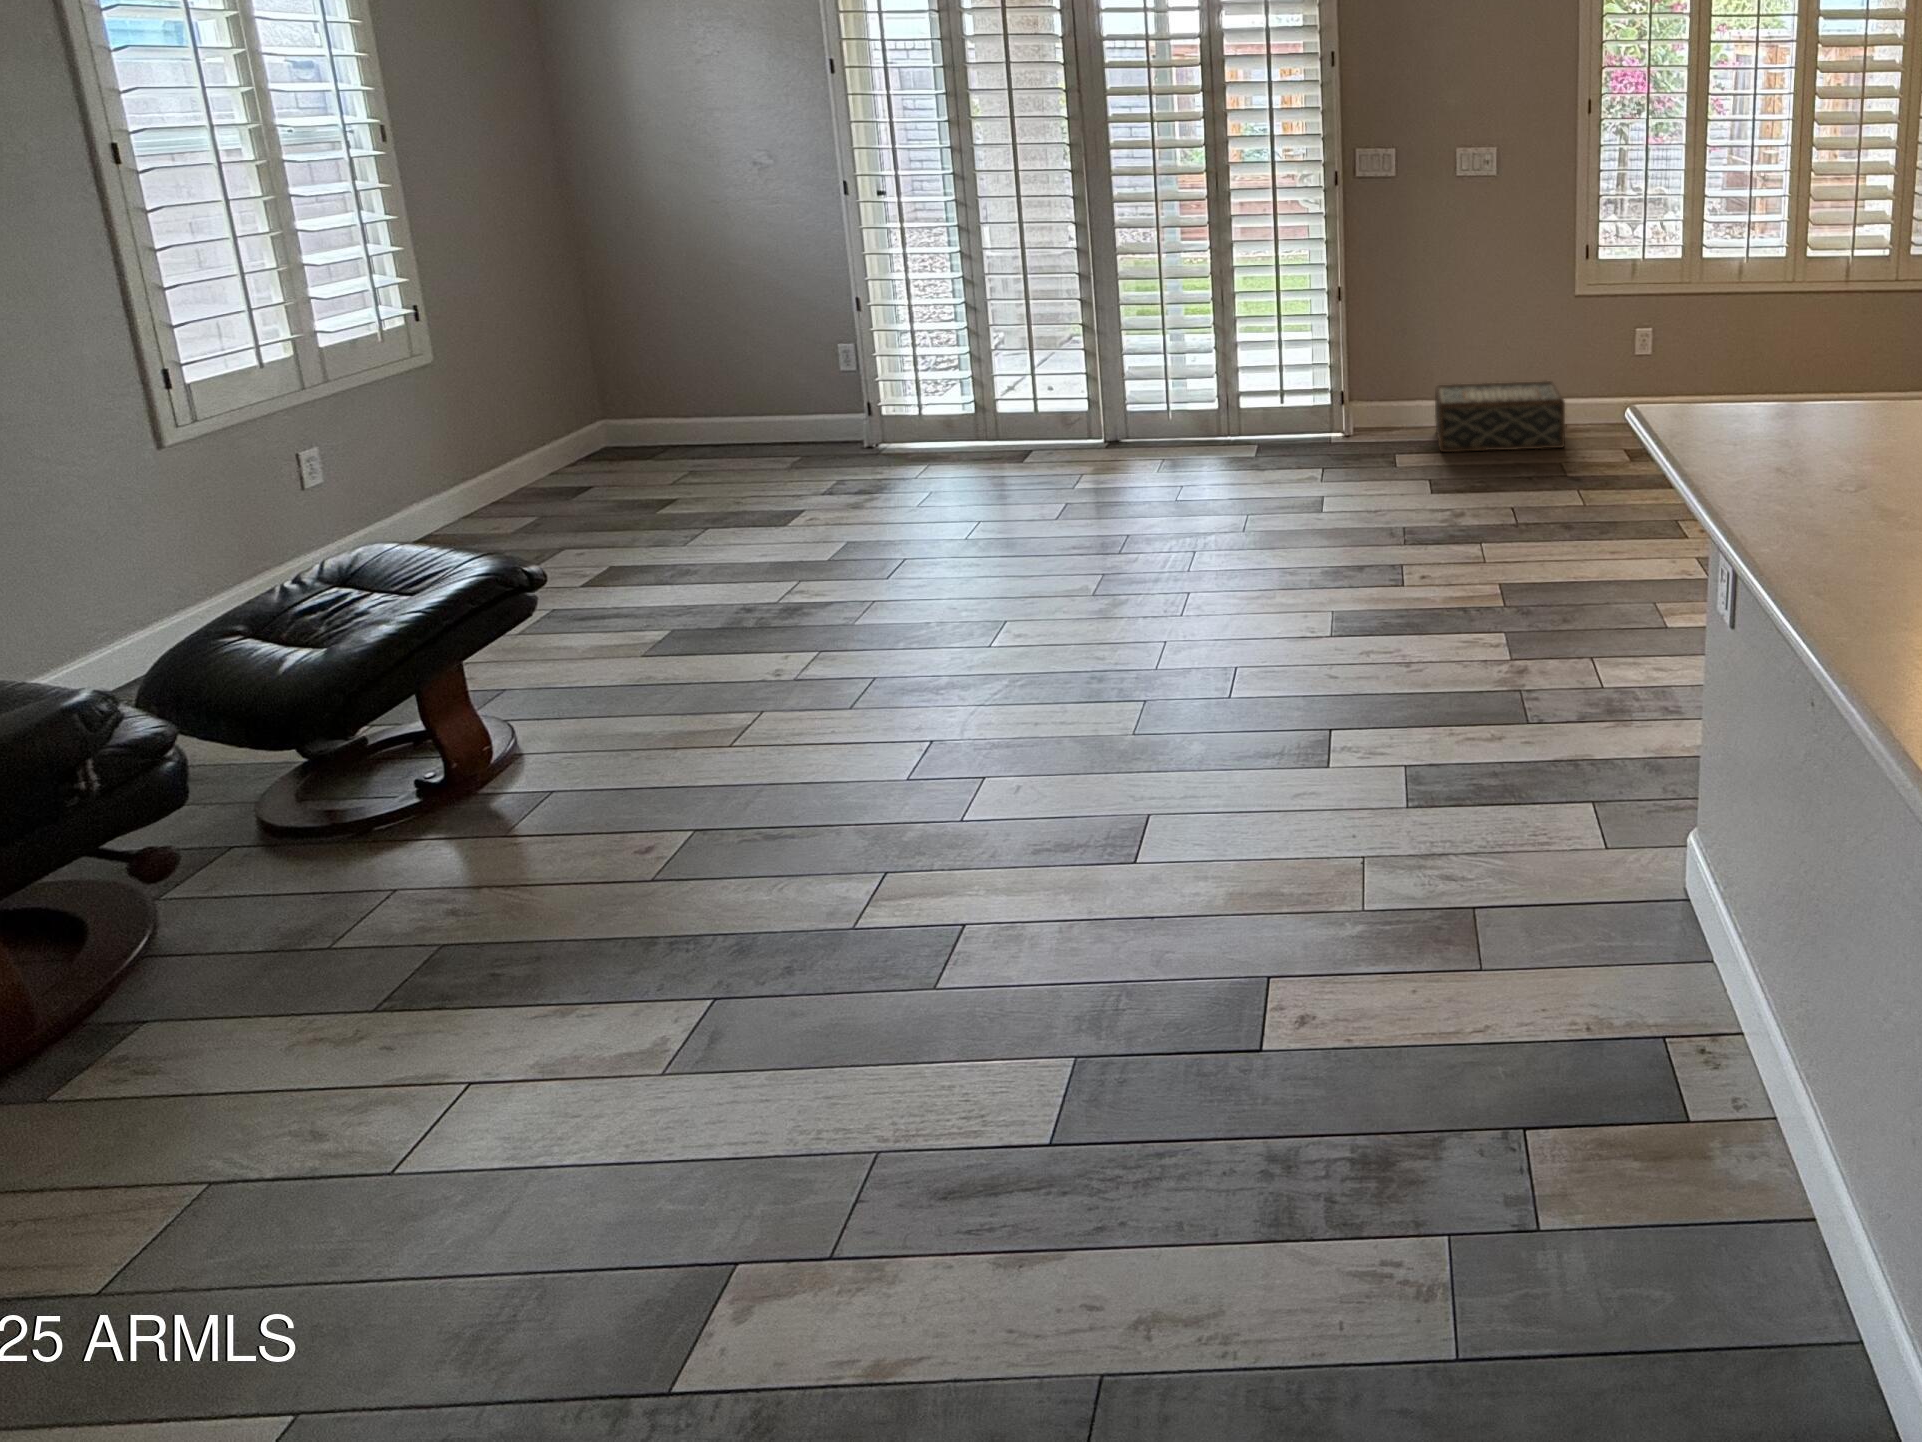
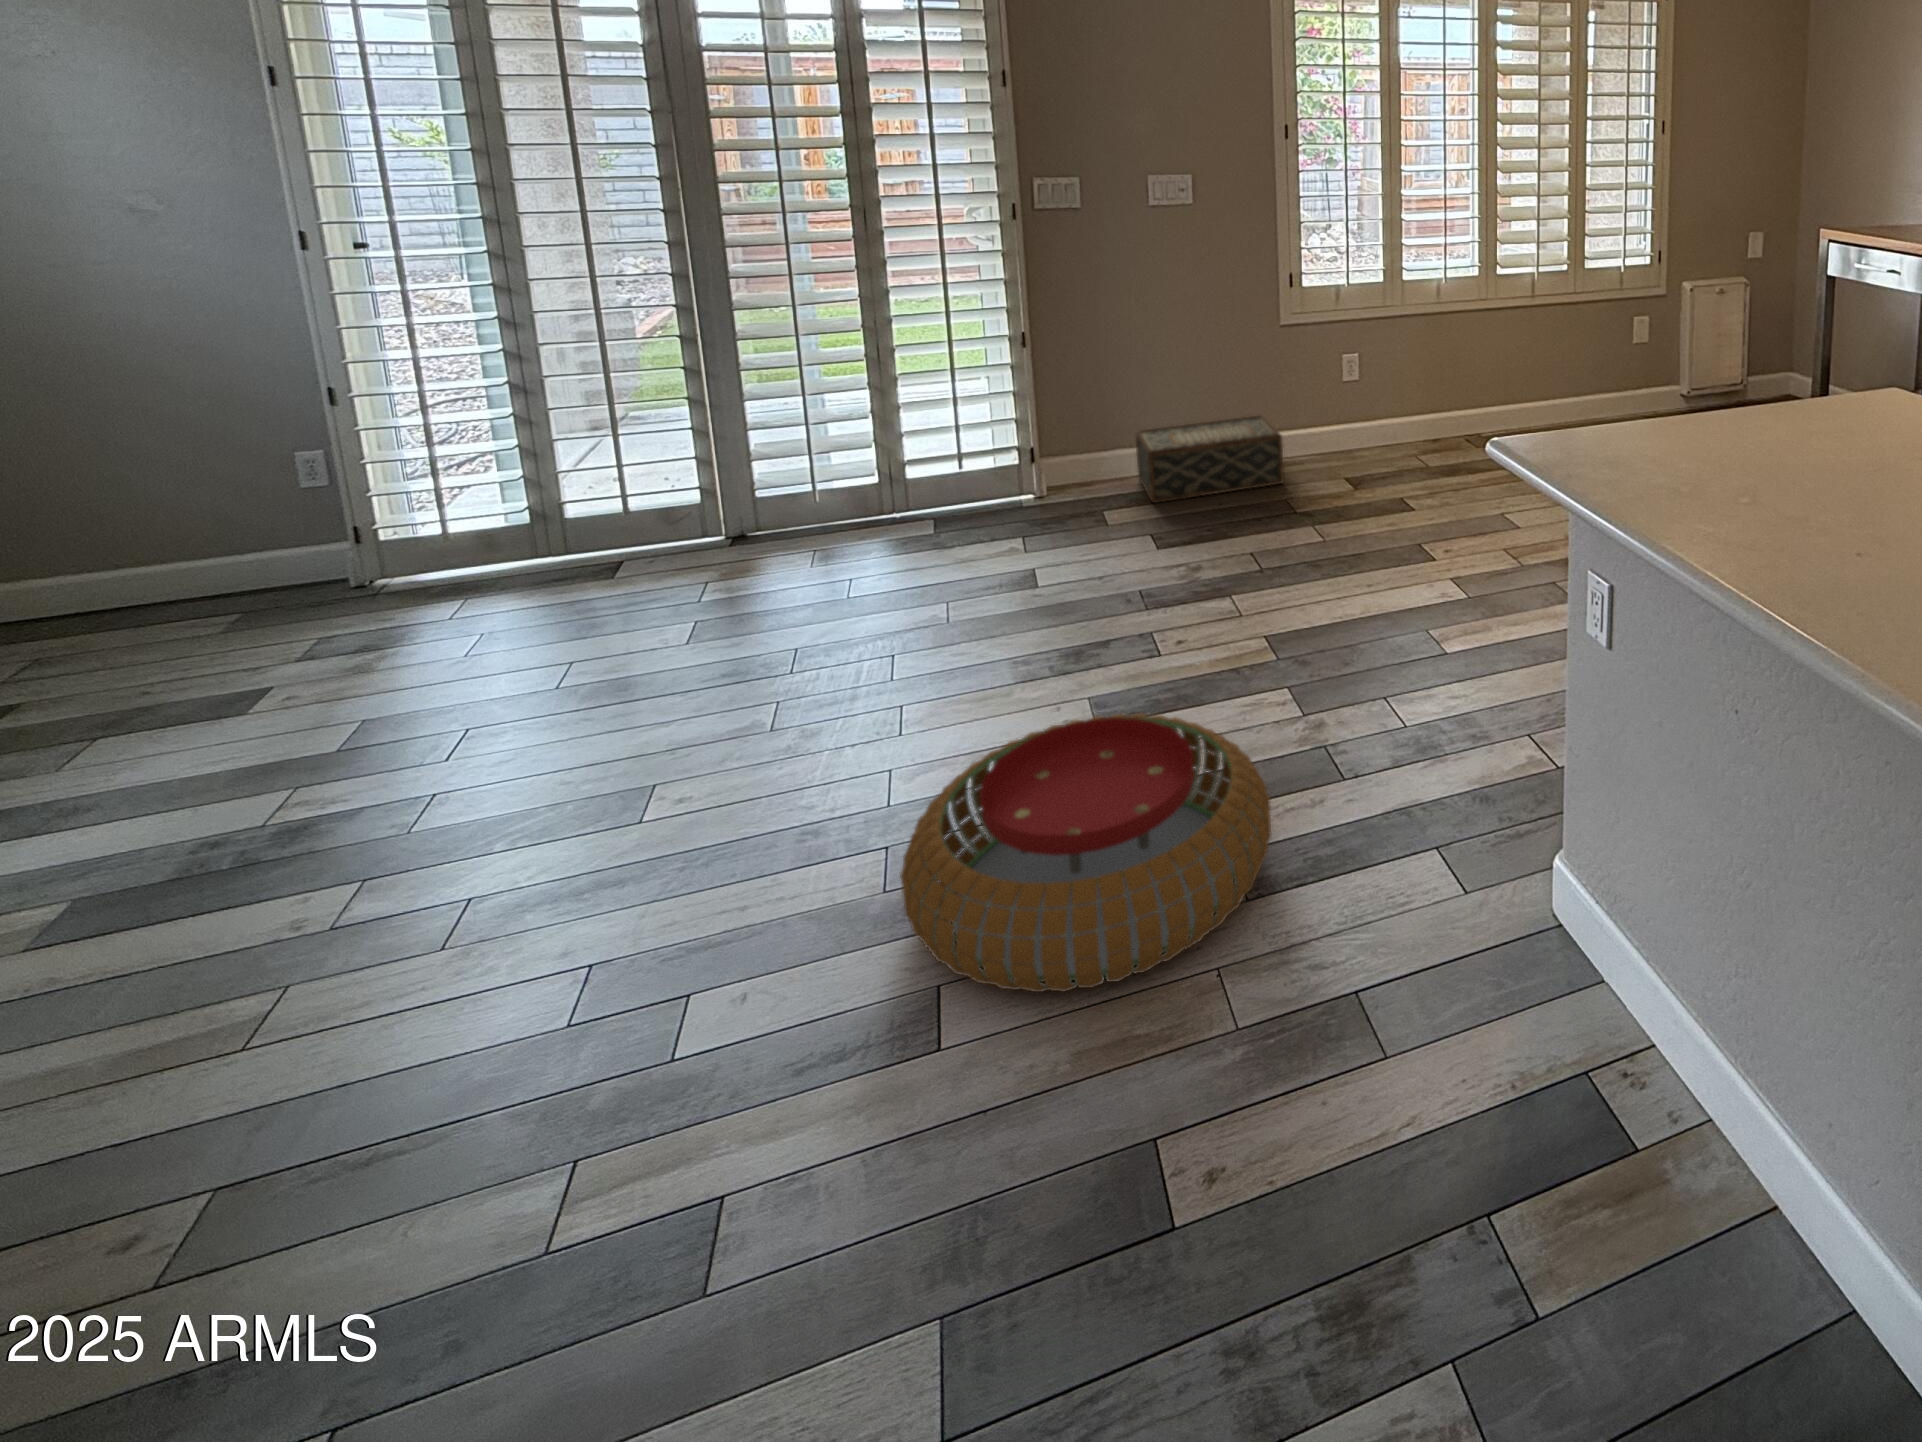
pouf: none [1113,624,1442,868] -> present [900,714,1272,992]

